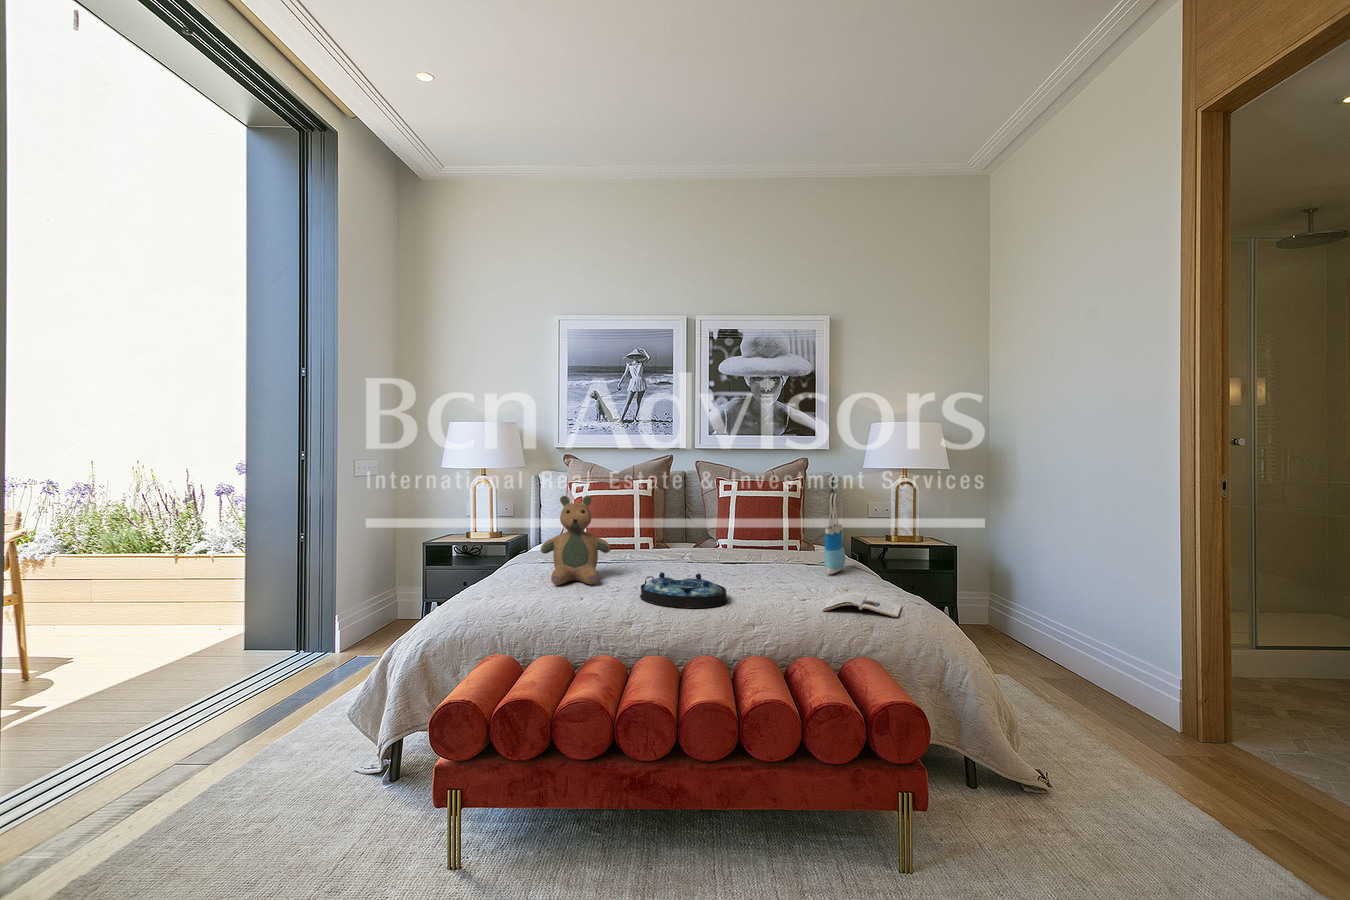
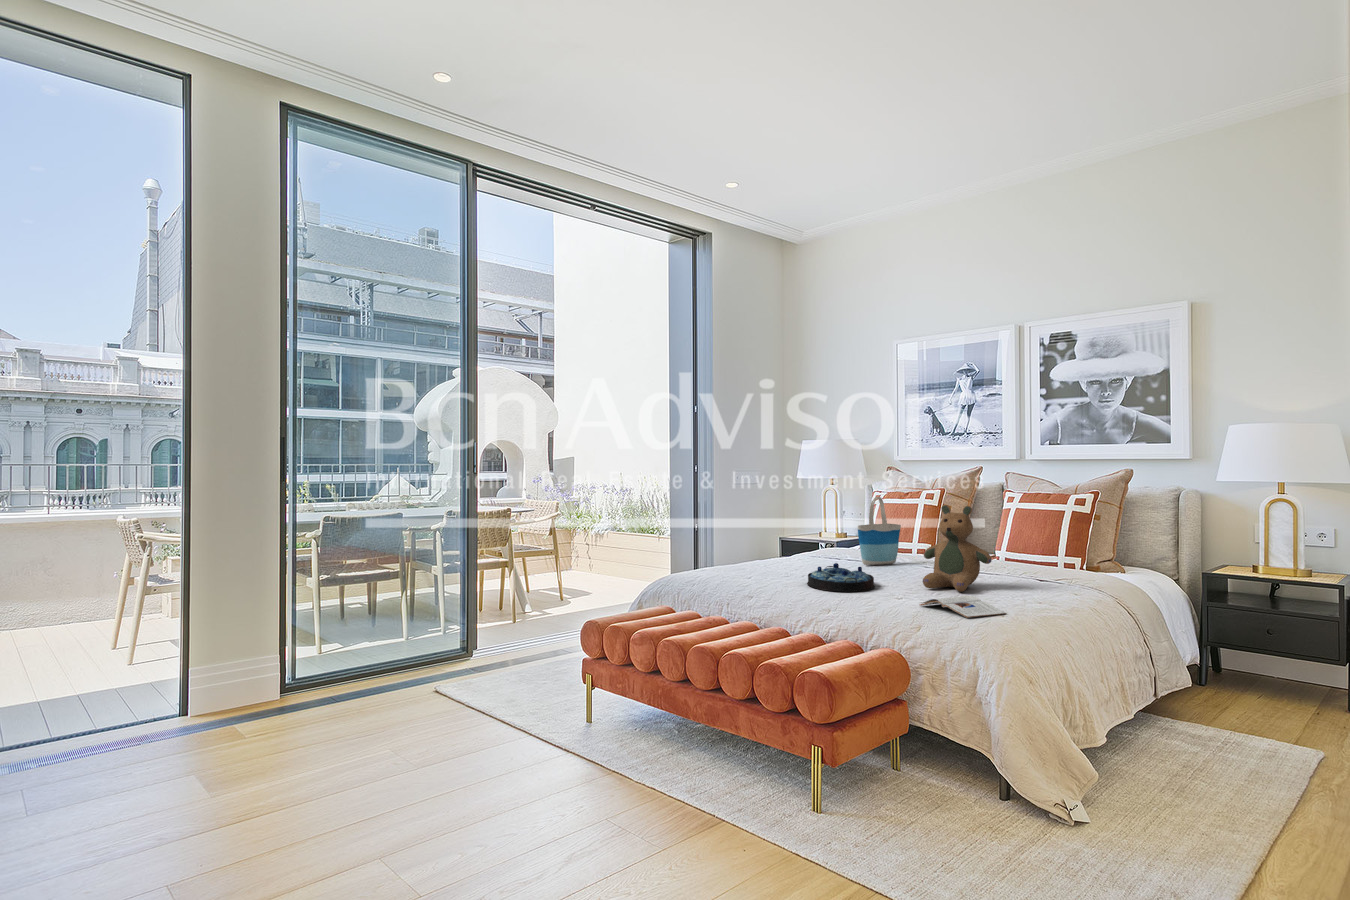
tote bag: present [824,493,846,575] -> present [858,497,901,565]
teddy bear: present [541,496,611,585] -> present [923,505,992,592]

